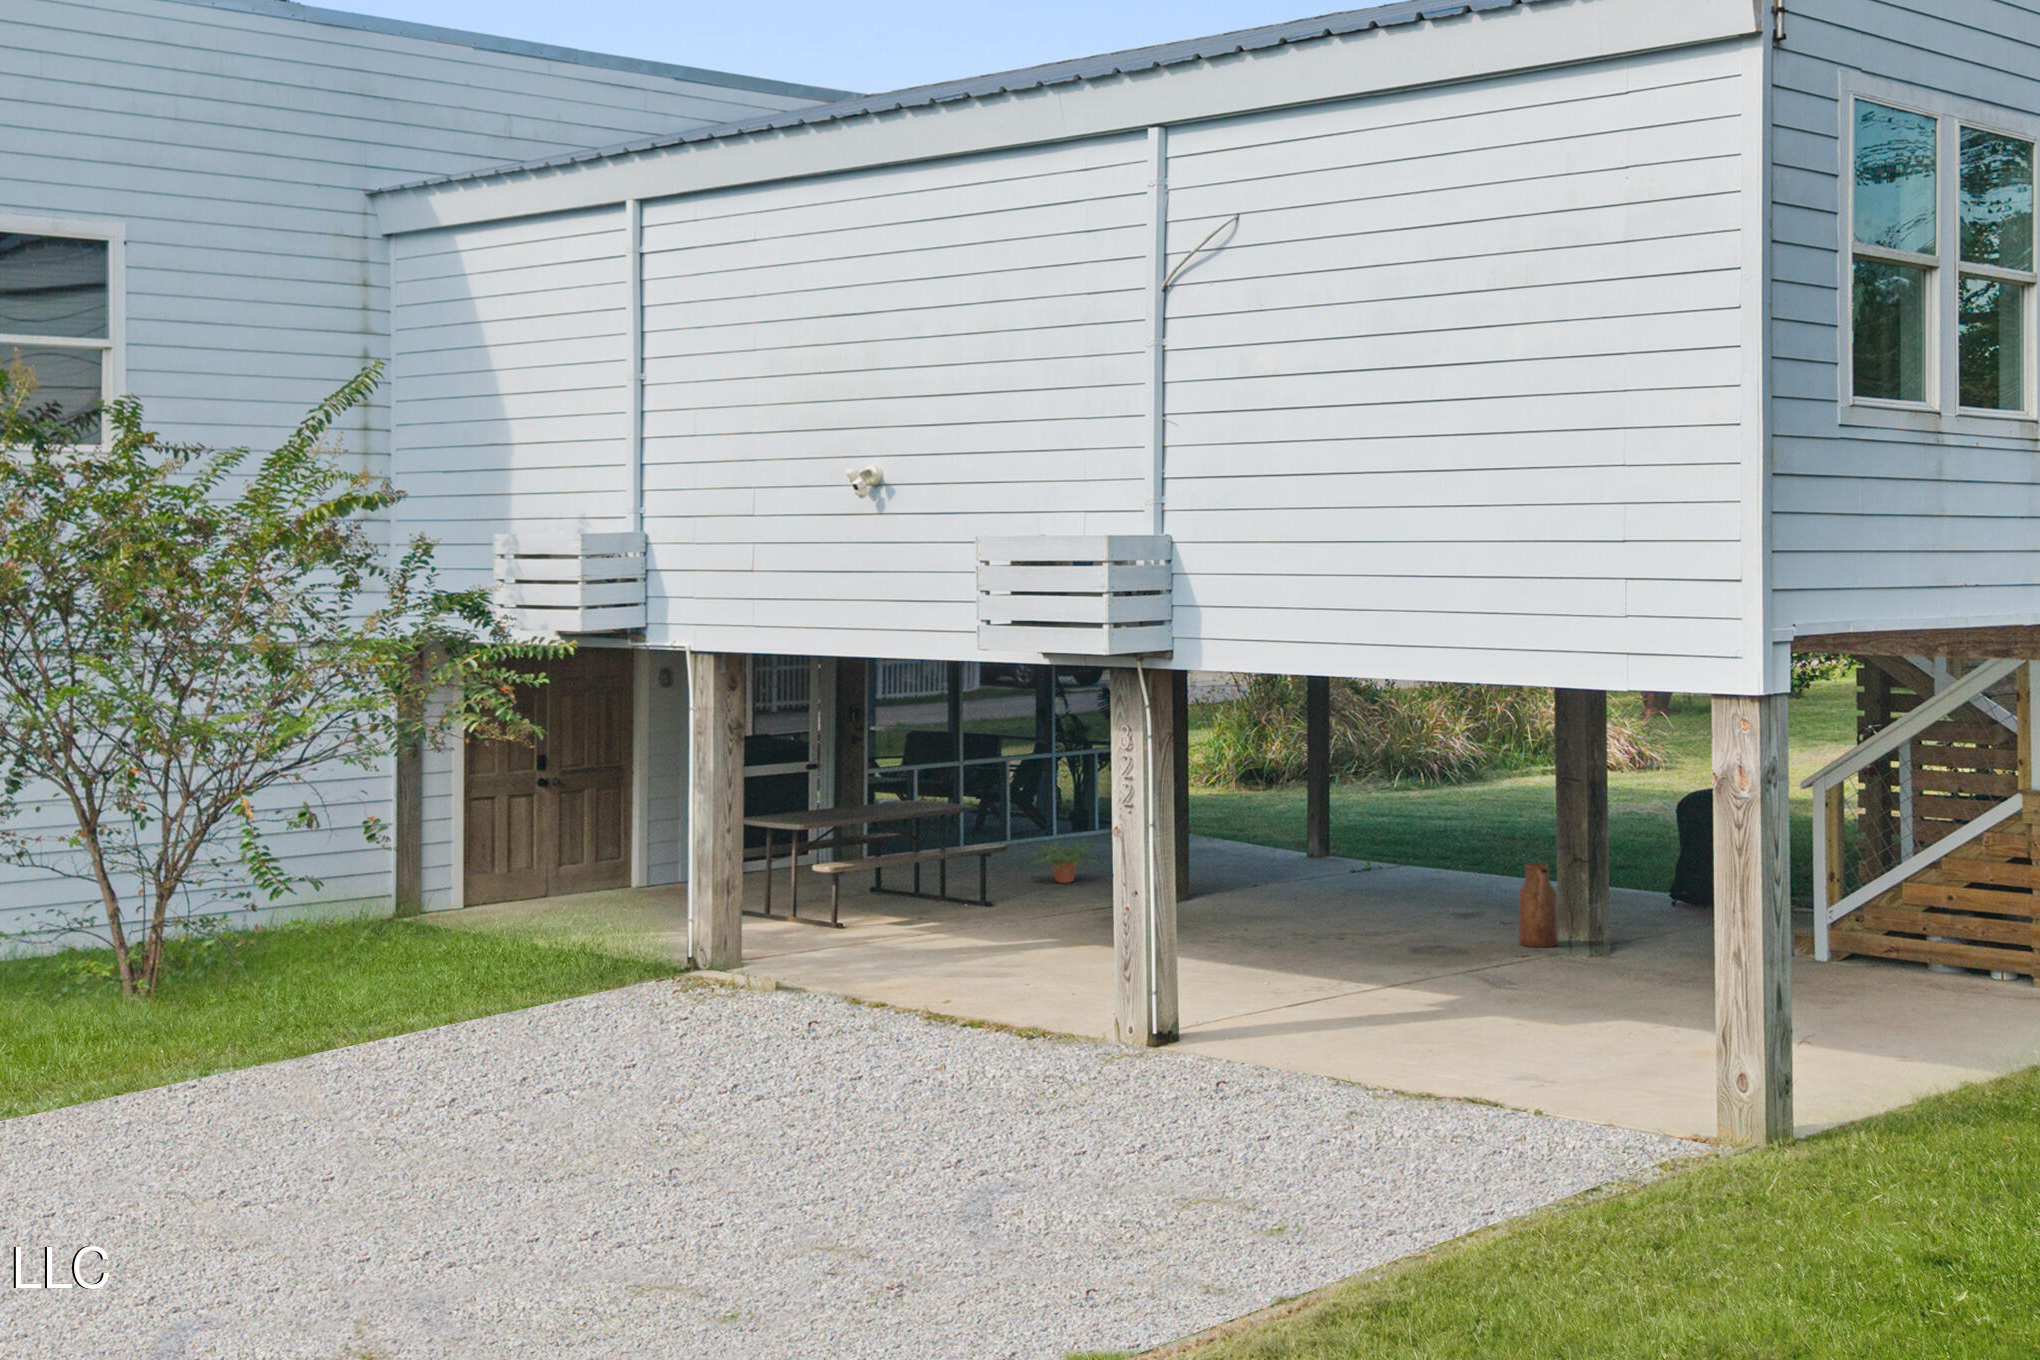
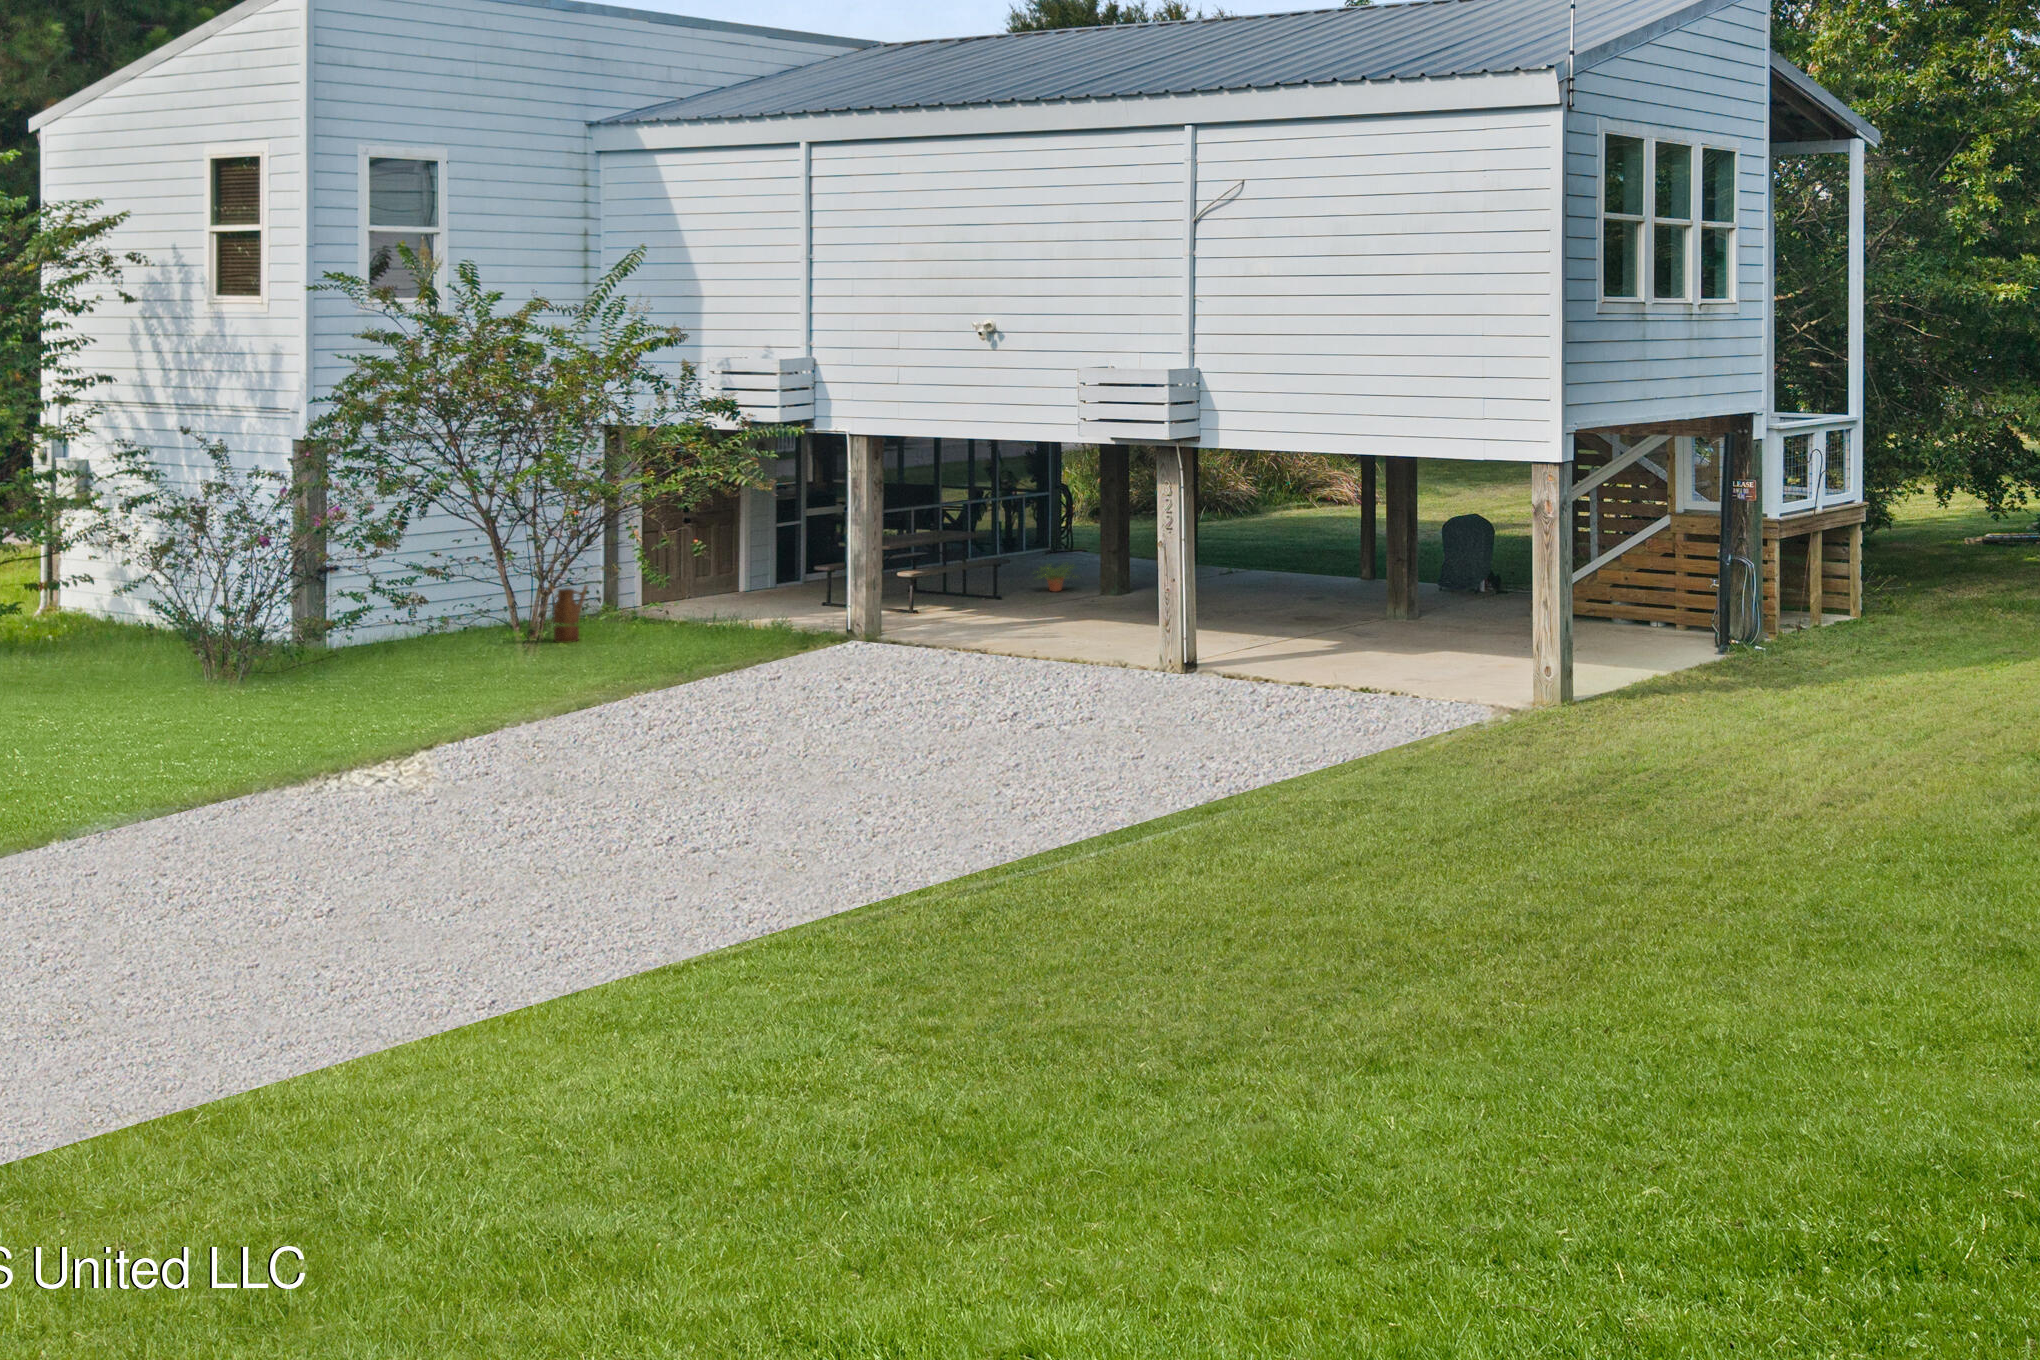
watering can: present [1519,863,1558,947] -> present [552,585,588,643]

